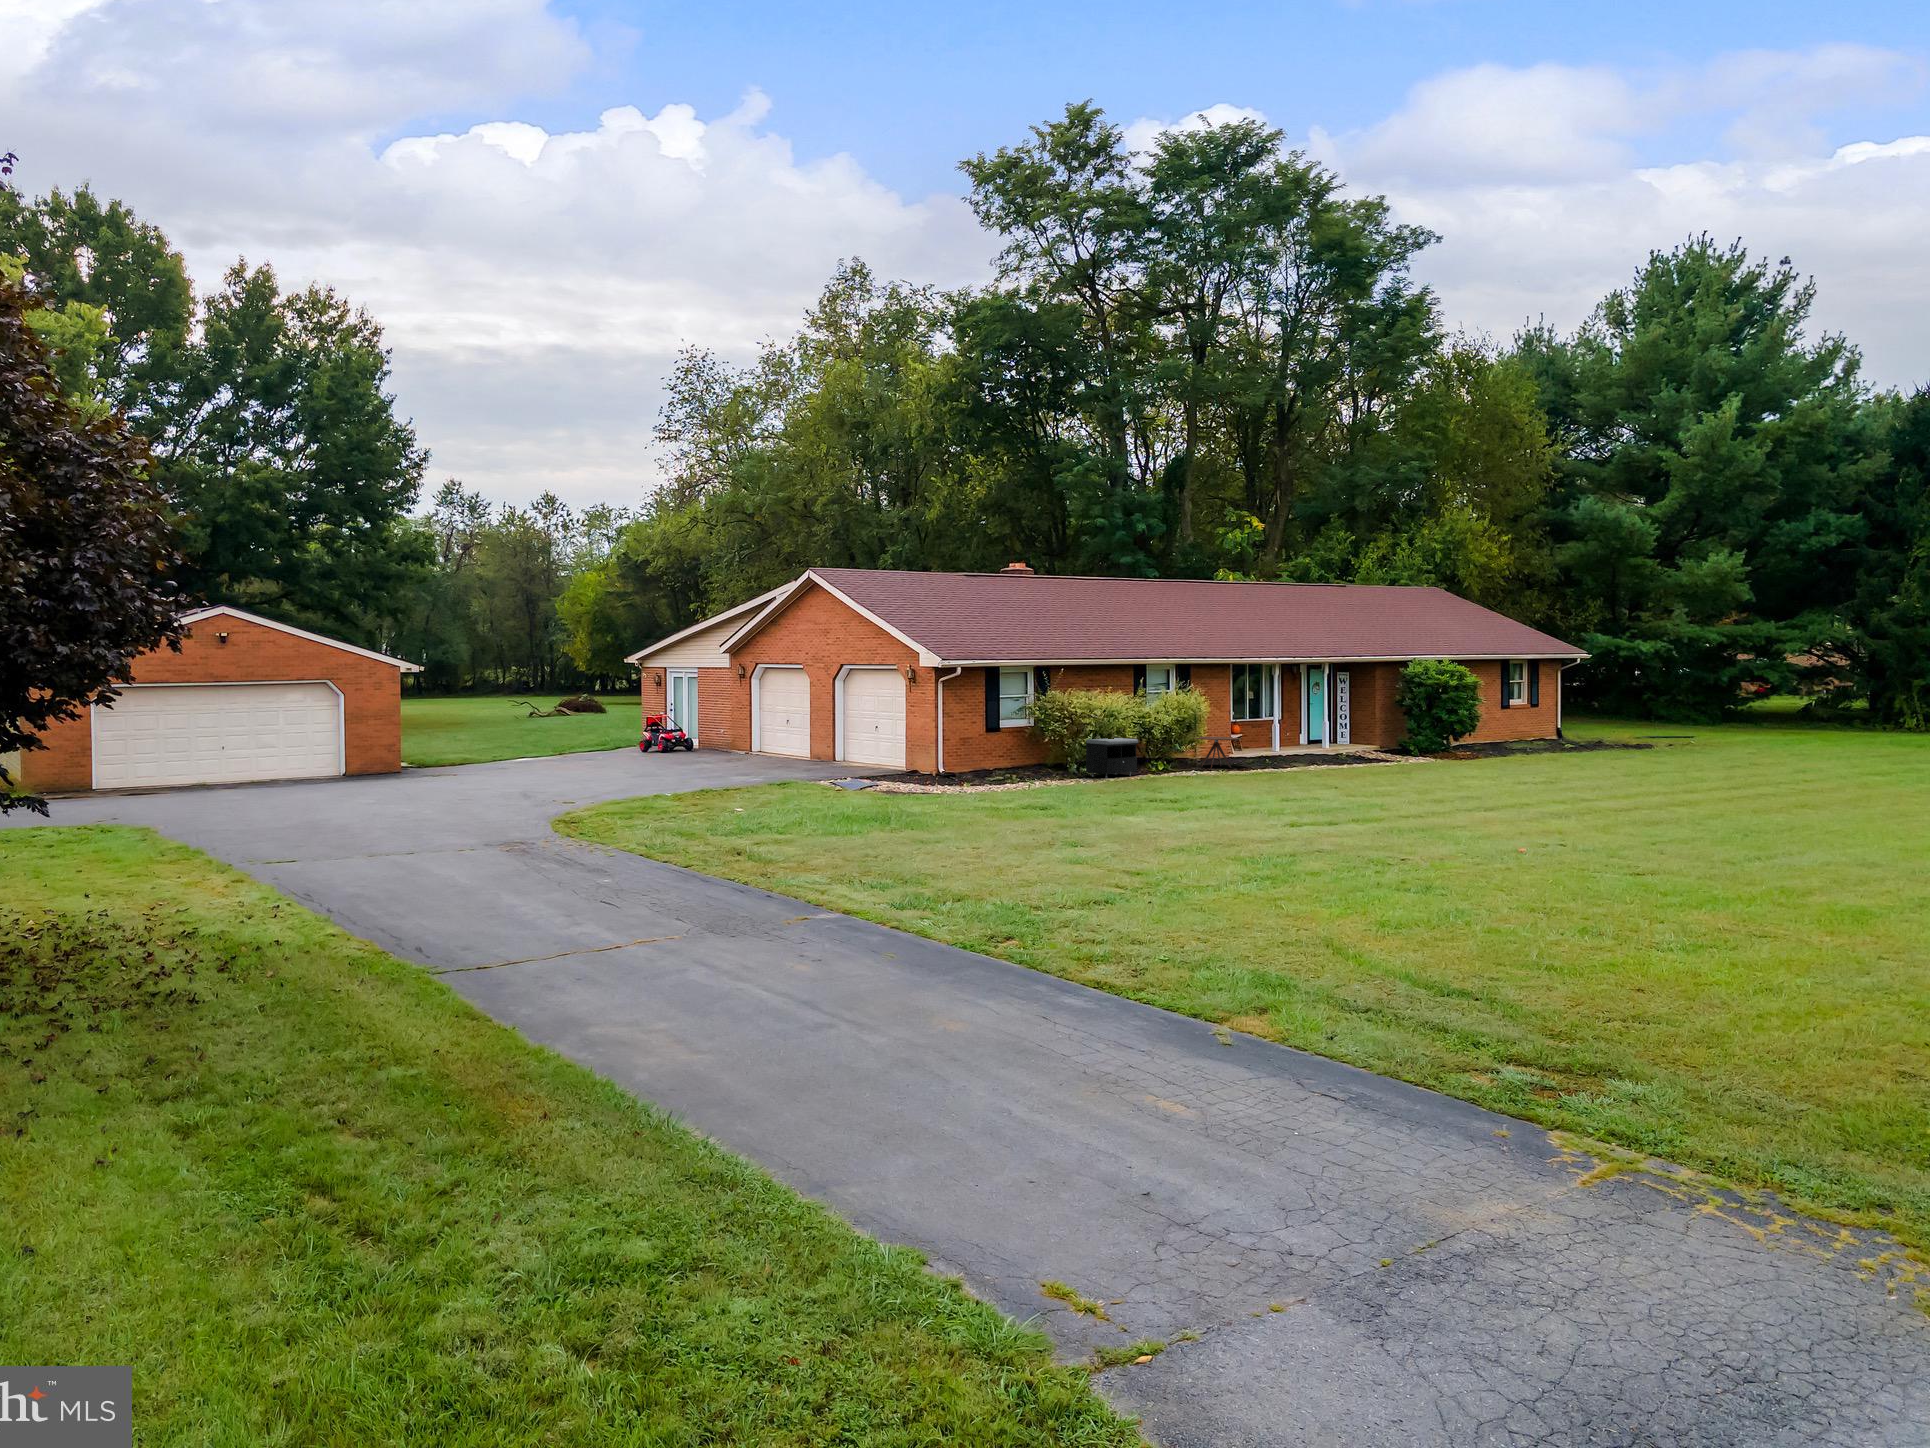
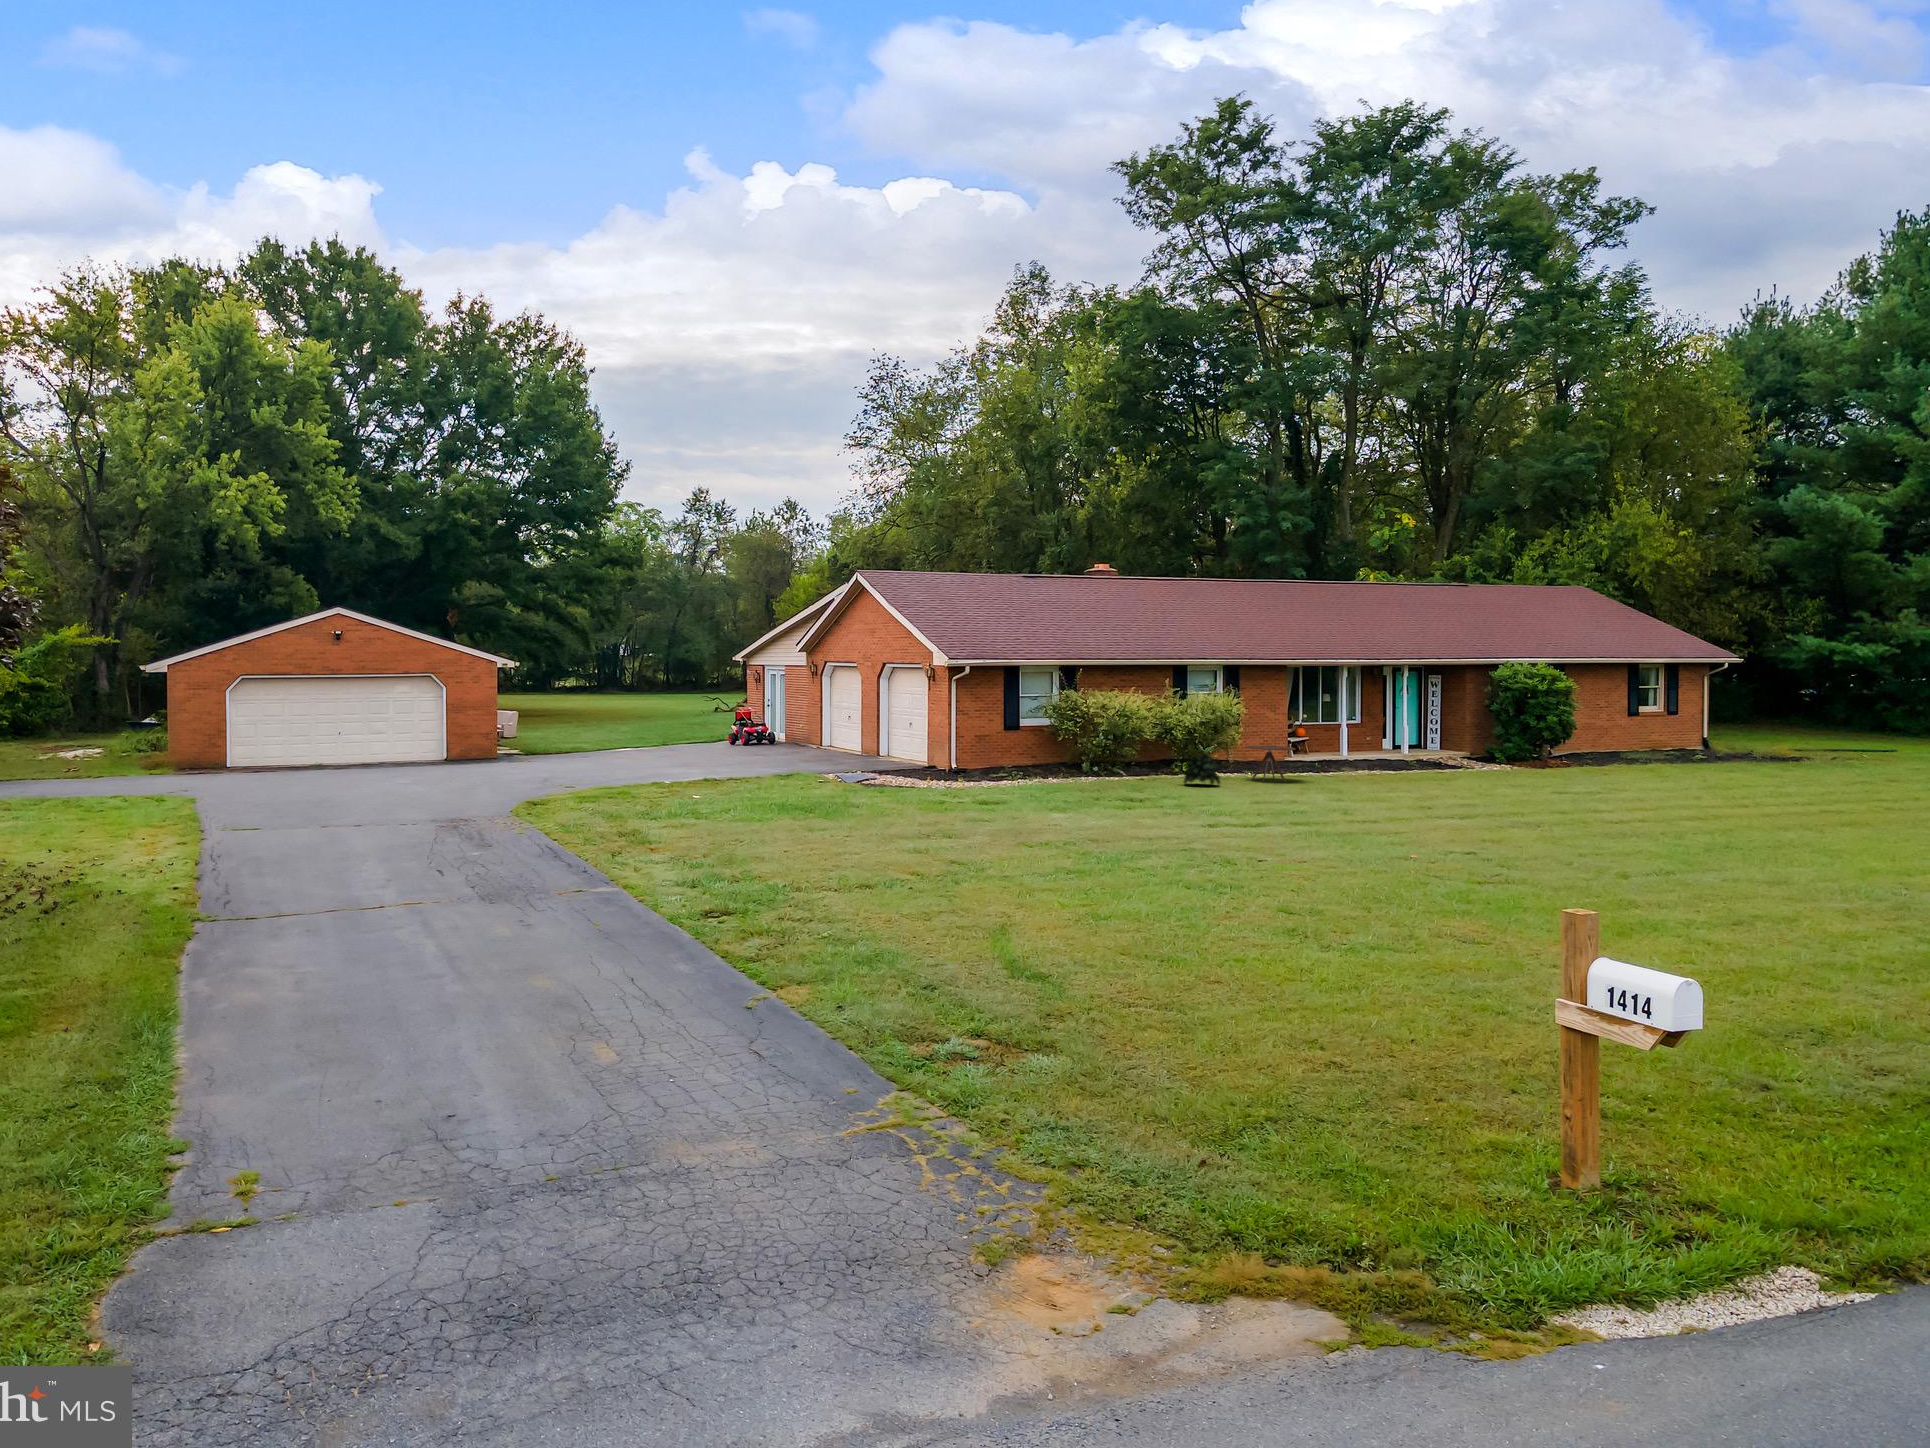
storage bench: present [1086,738,1138,778] -> none [1119,746,1179,791]
potted plant: none [1142,744,1175,772] -> present [1184,754,1220,785]

